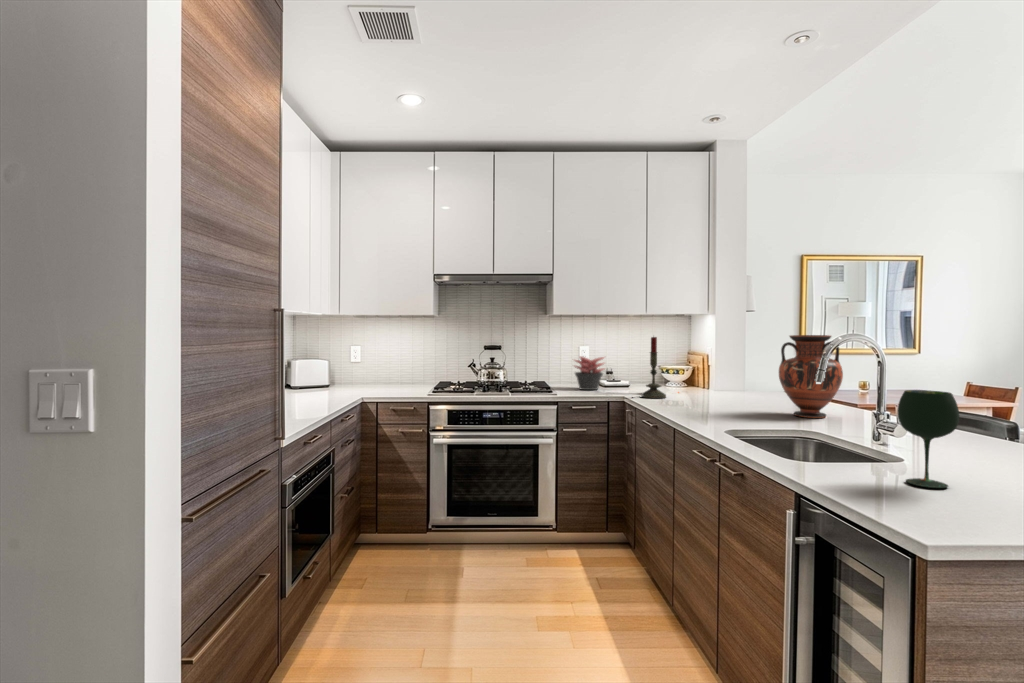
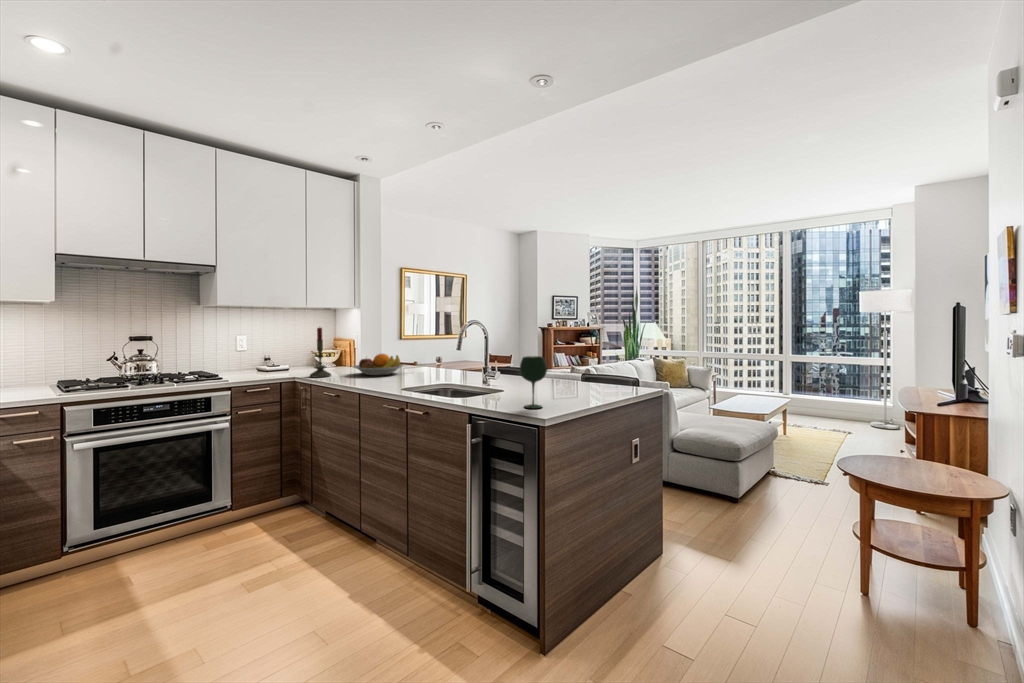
vase: present [779,335,843,418] -> none [422,326,459,380]
succulent plant: present [575,356,604,390] -> none [239,345,273,376]
fruit bowl: none [692,373,763,403] -> present [353,354,403,376]

